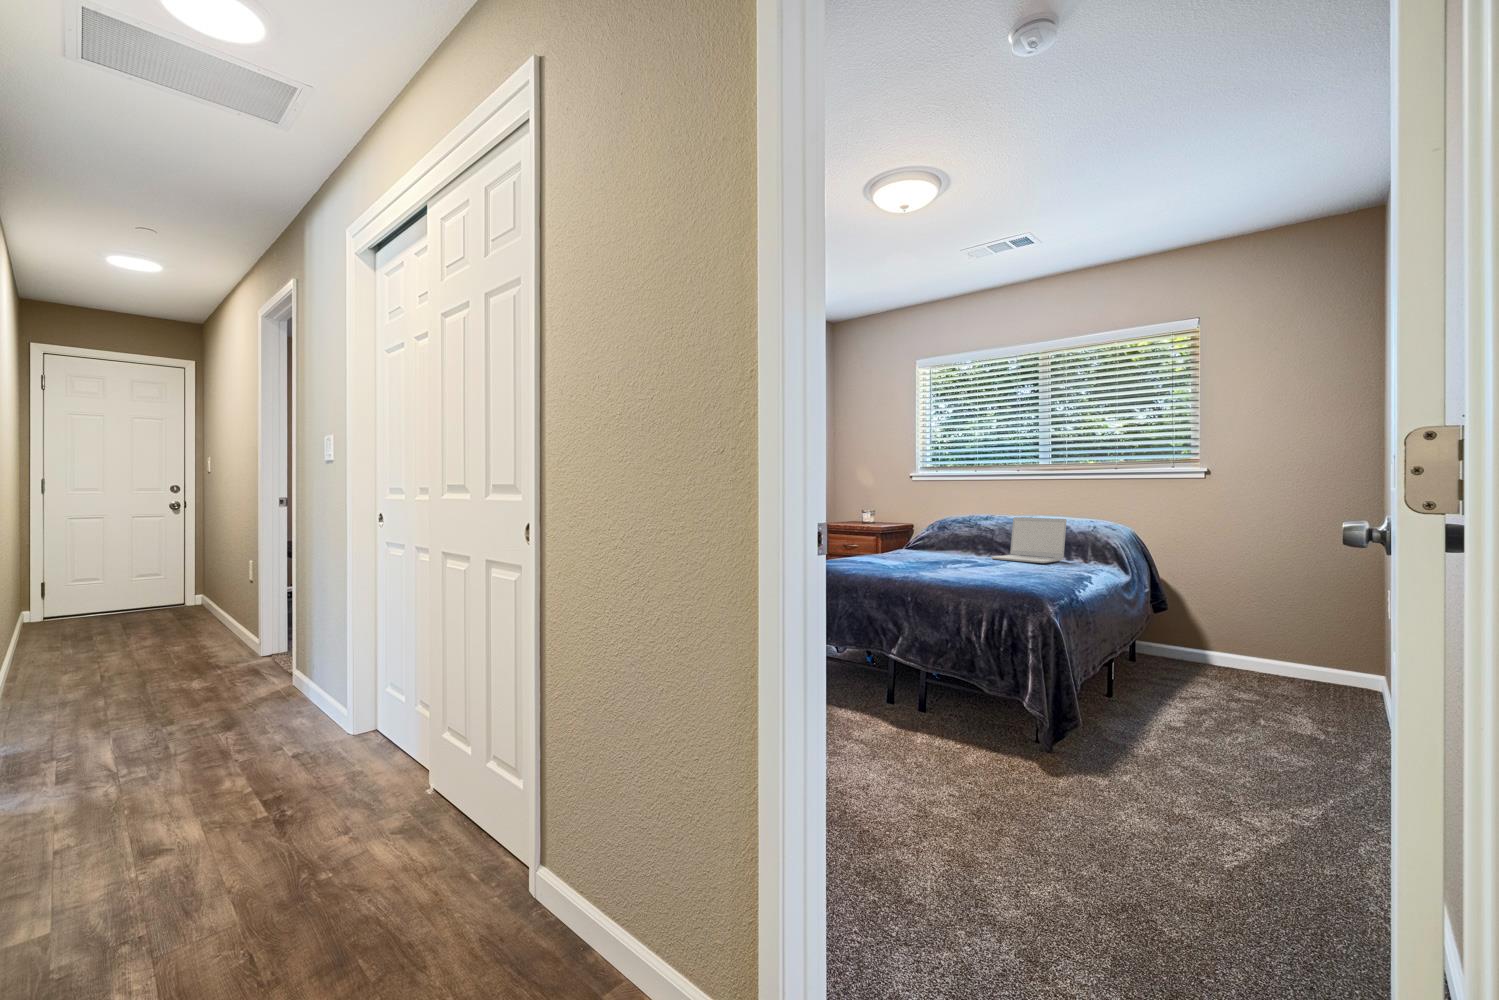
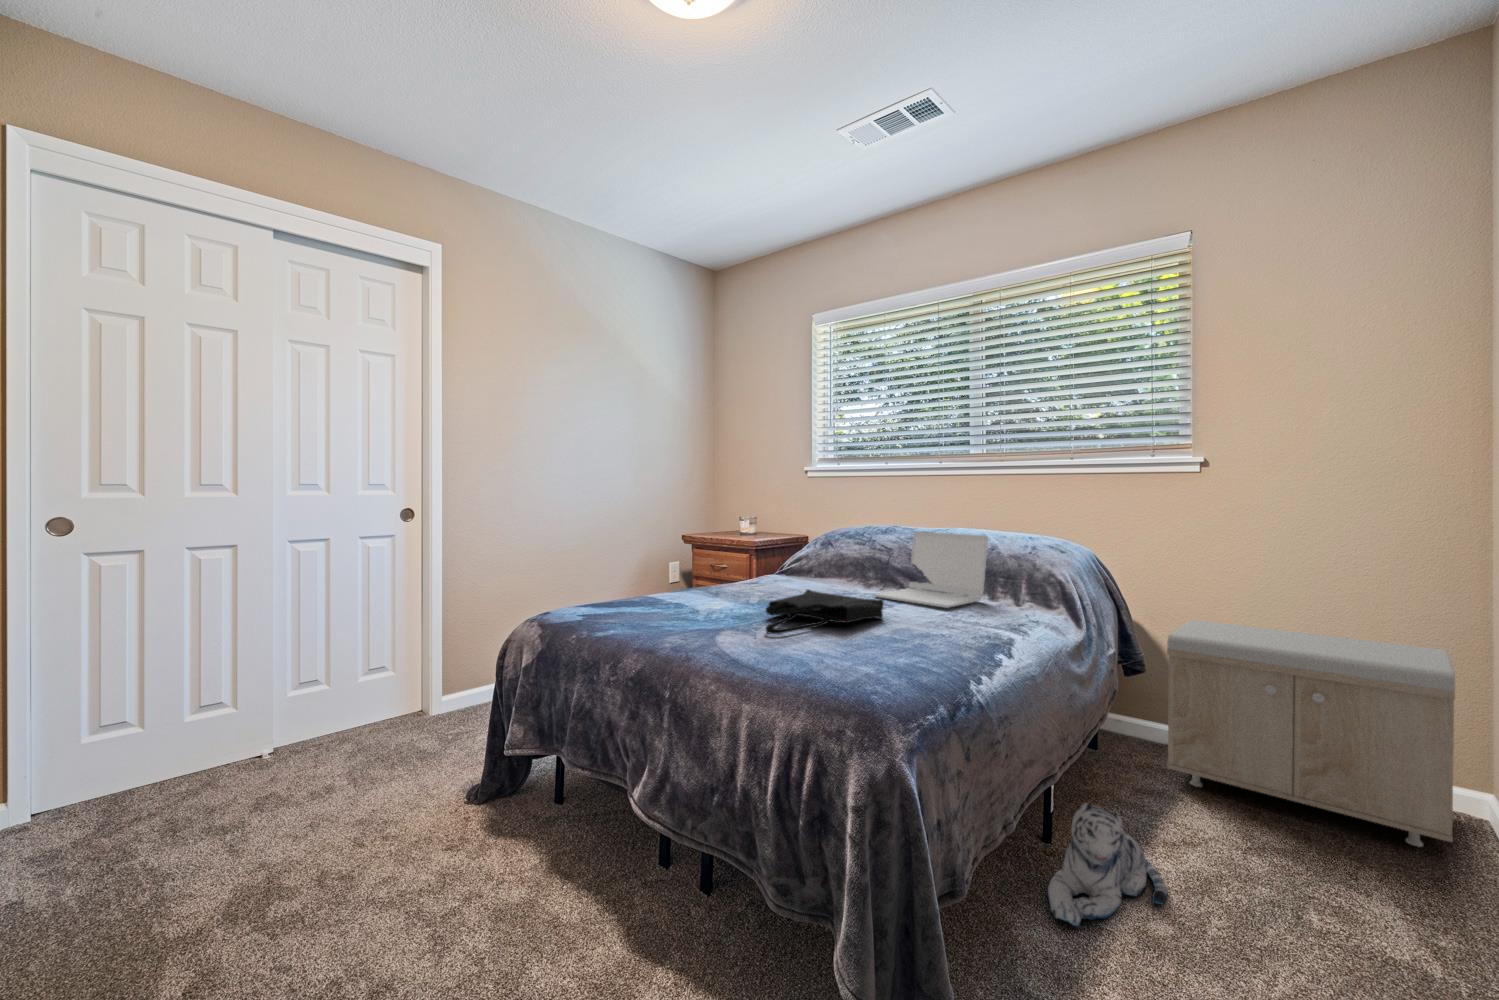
tote bag: none [938,552,1009,572] -> present [766,589,884,634]
storage bench: none [1181,576,1352,699] -> present [1167,620,1455,847]
plush toy: none [1114,663,1180,722] -> present [1048,803,1167,926]

